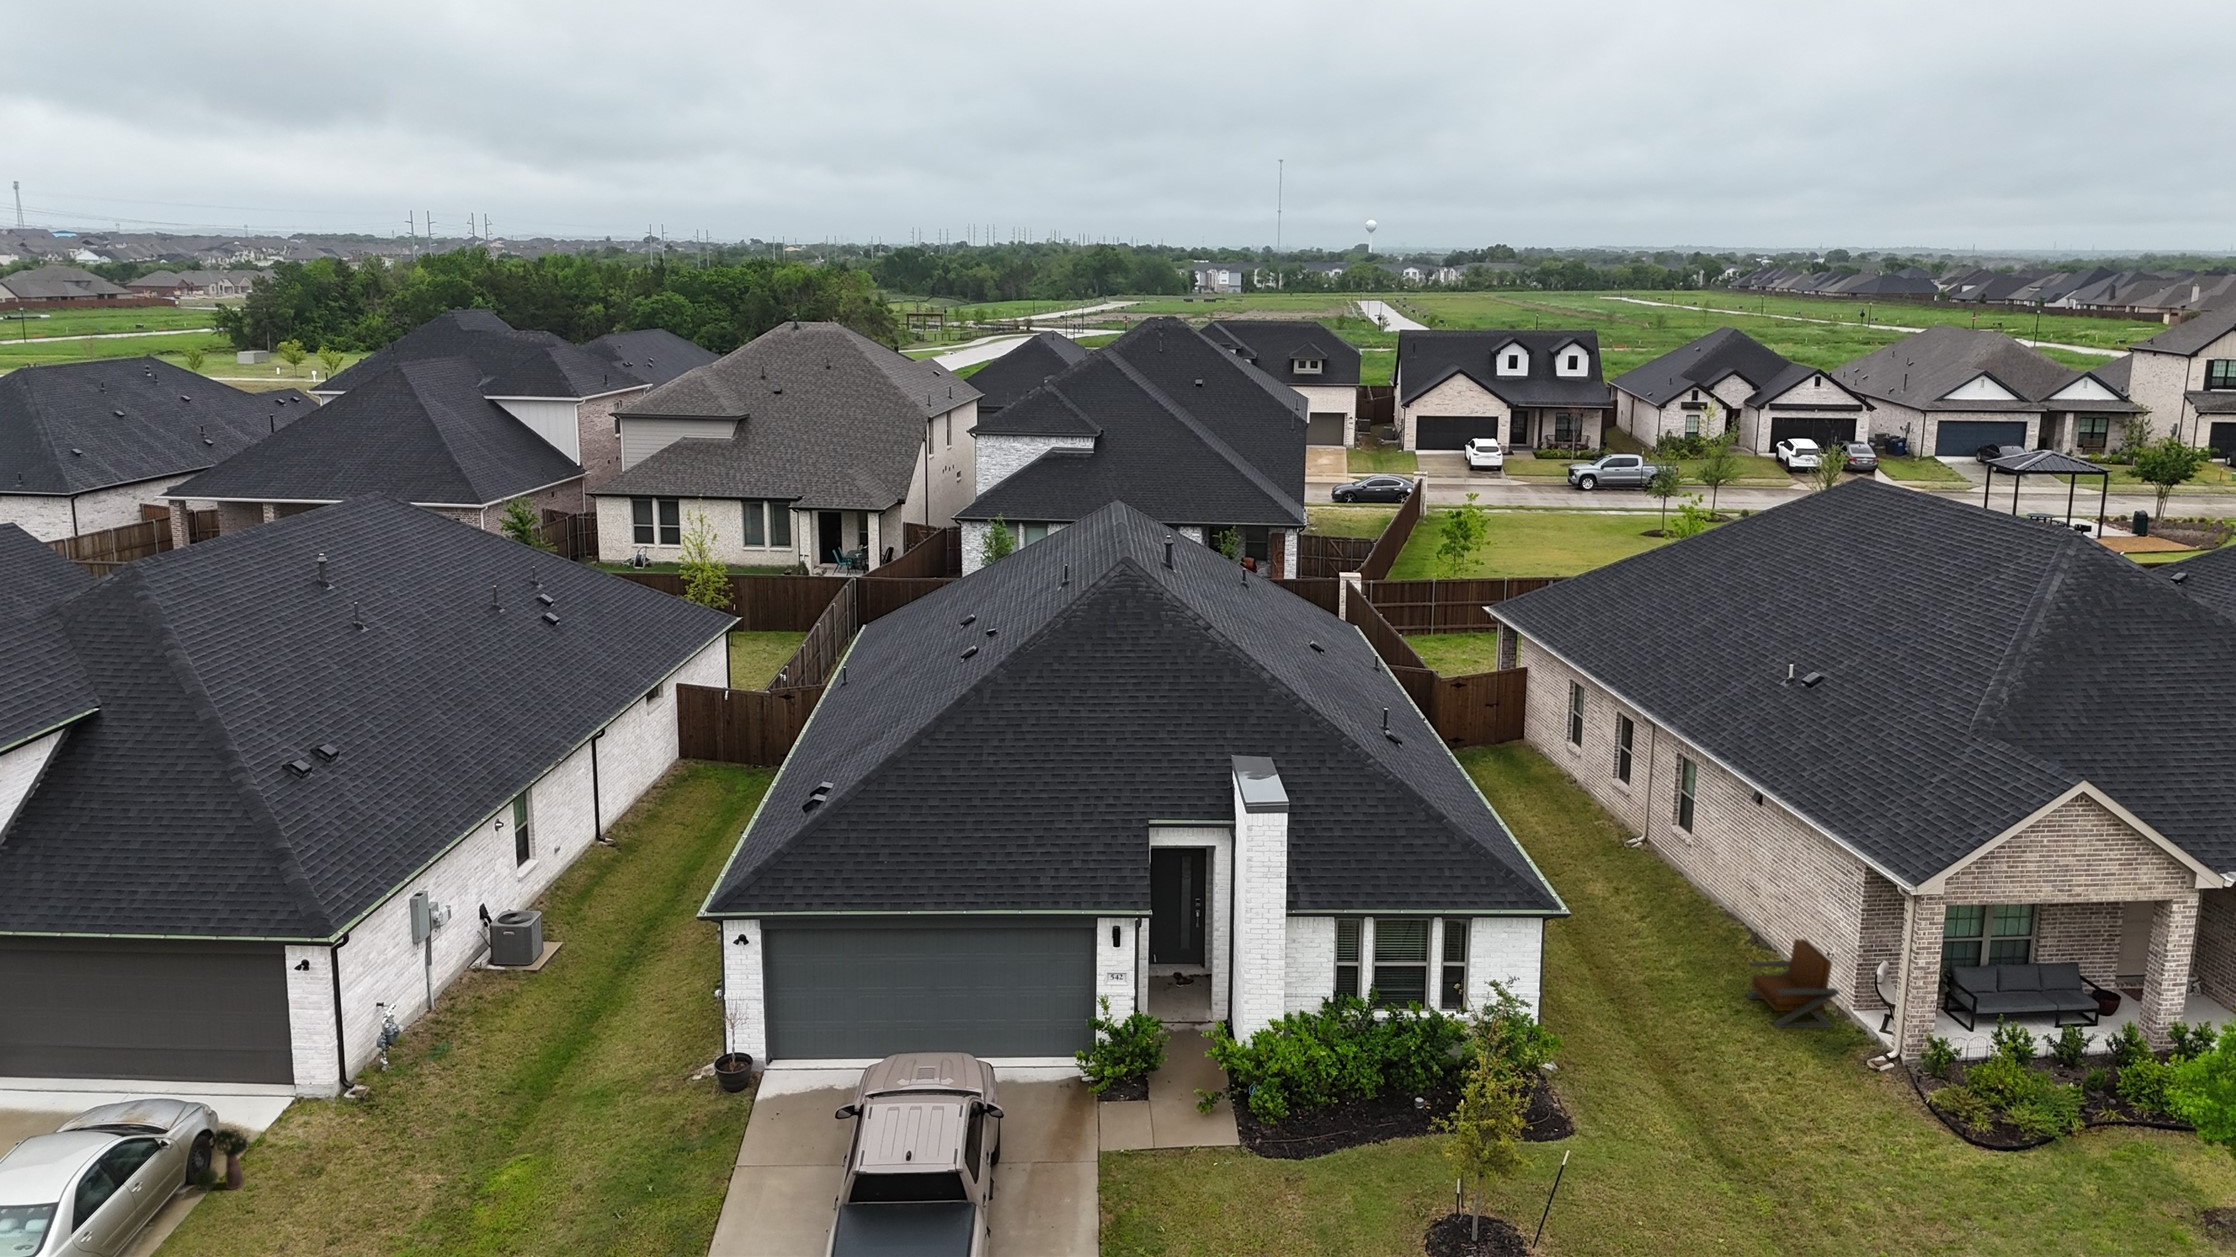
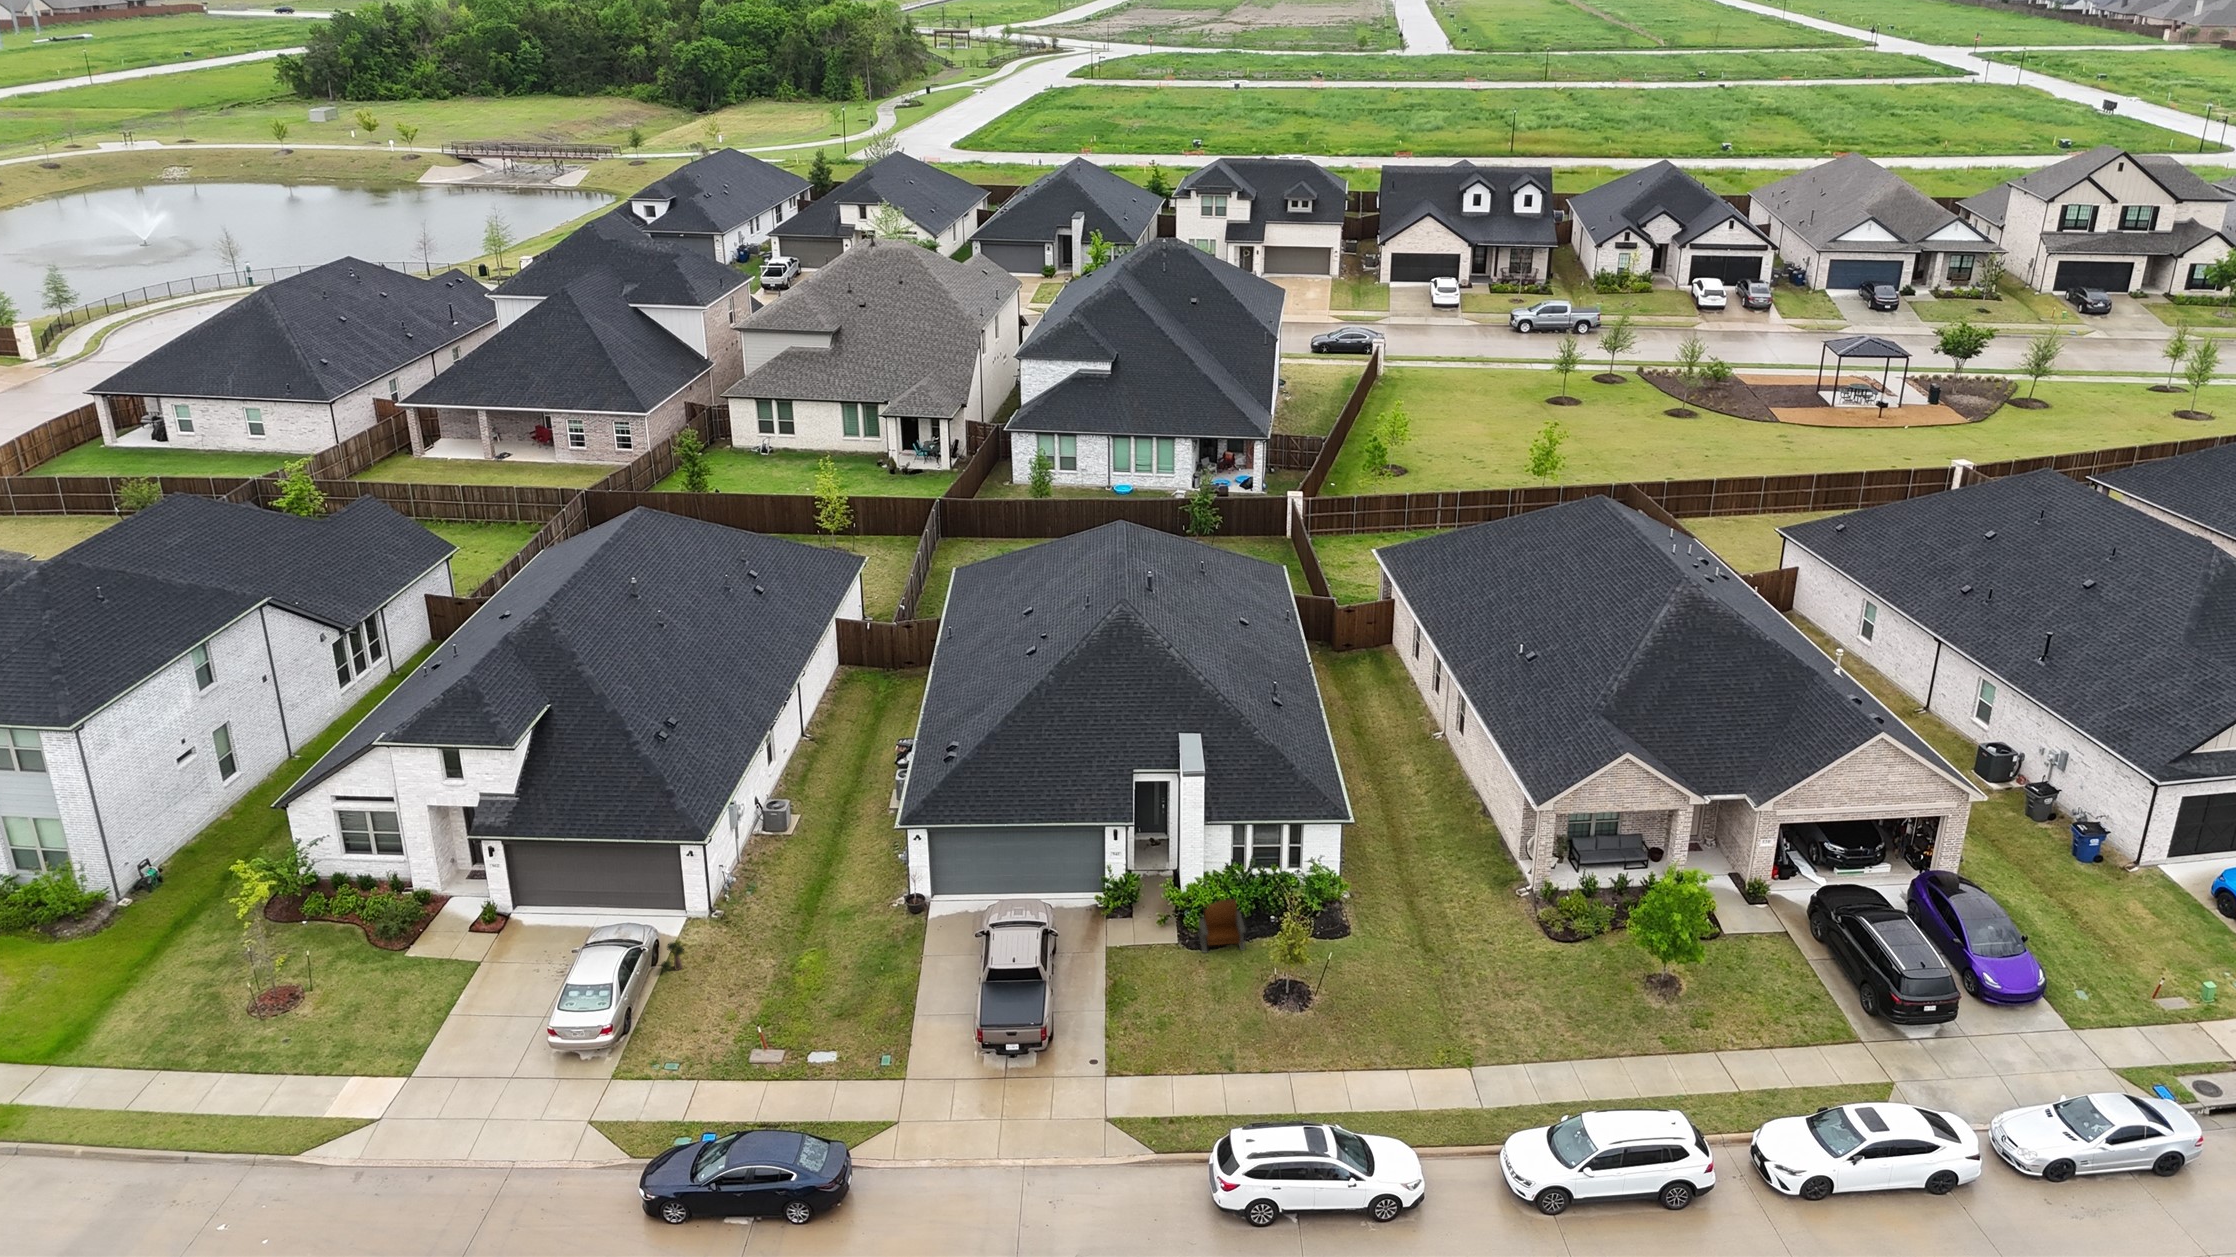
lounge chair: present [1746,939,1839,1028] -> present [1198,899,1245,953]

